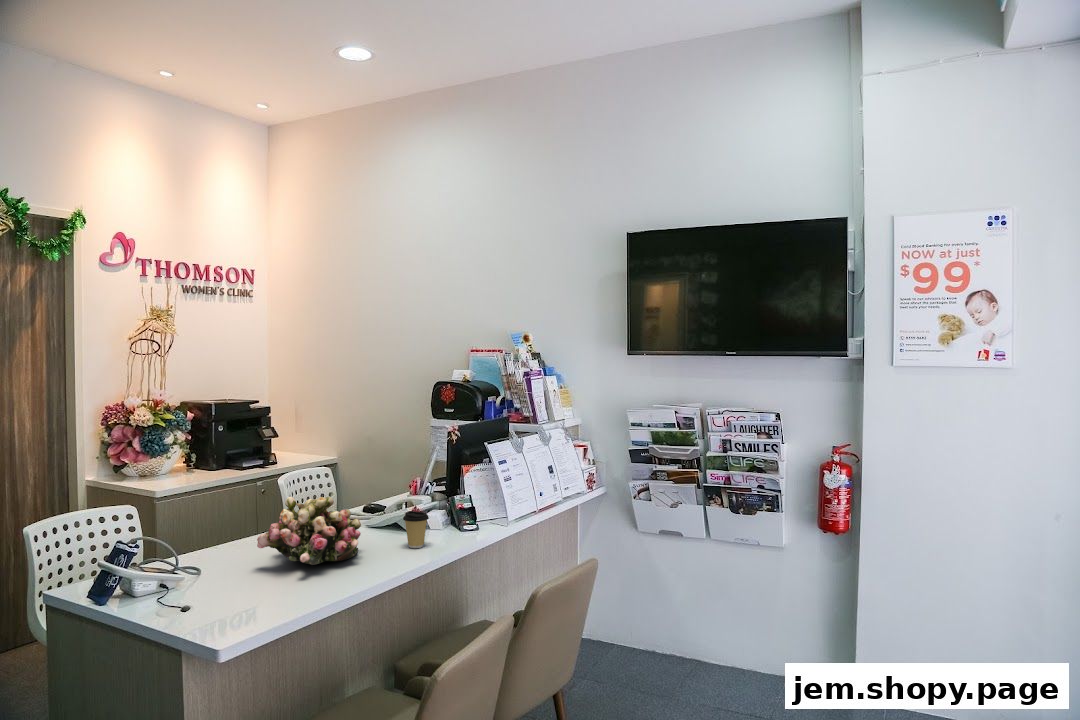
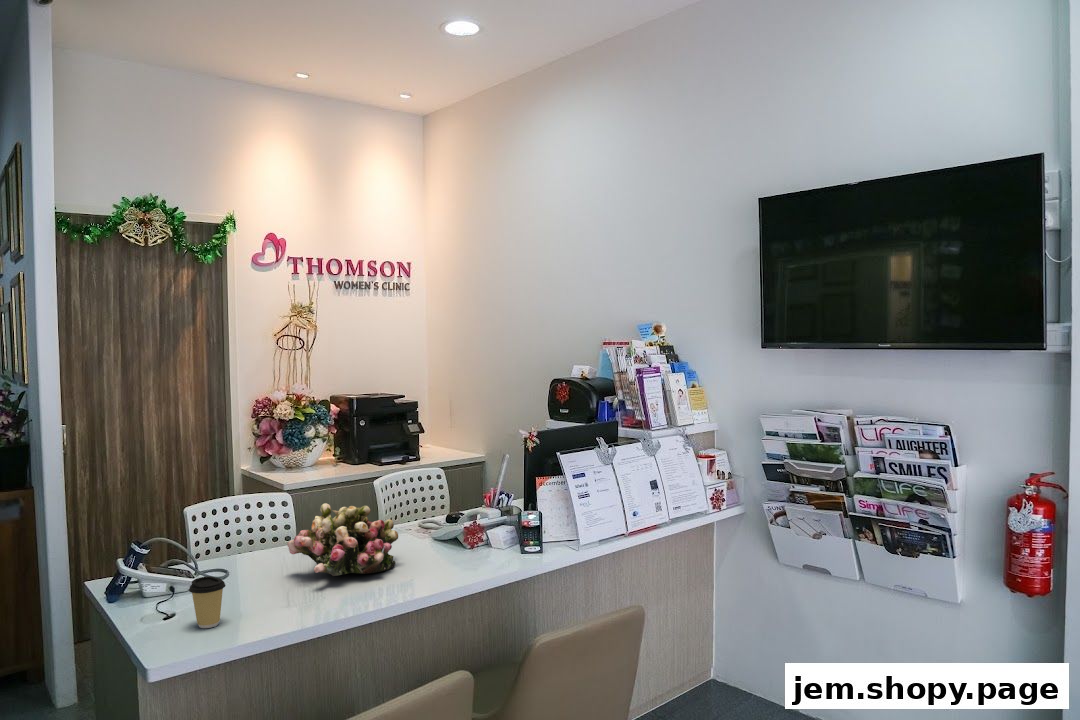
coffee cup: present [403,511,429,548] -> present [189,576,226,628]

